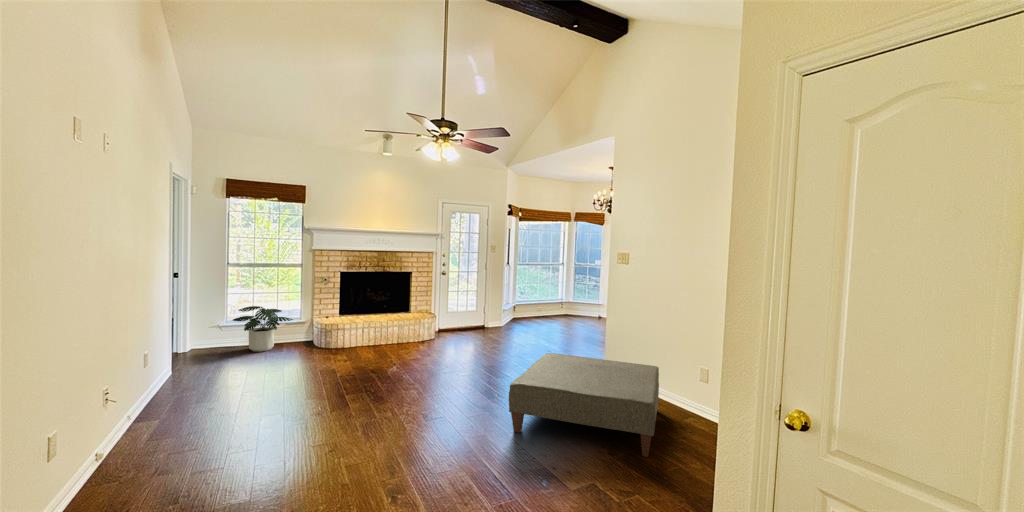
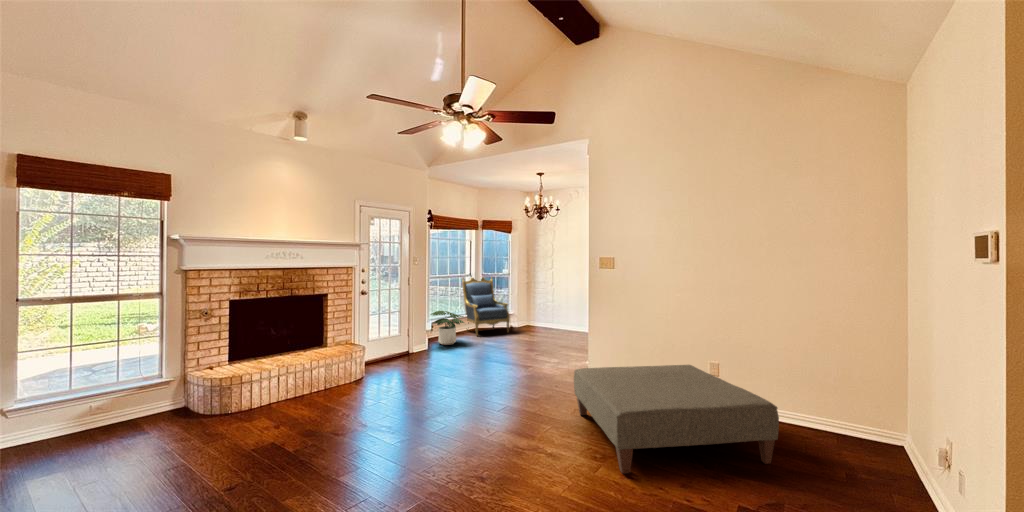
armchair: none [554,265,593,323] -> present [462,277,510,336]
potted plant: present [233,306,293,352] -> present [431,311,464,345]

